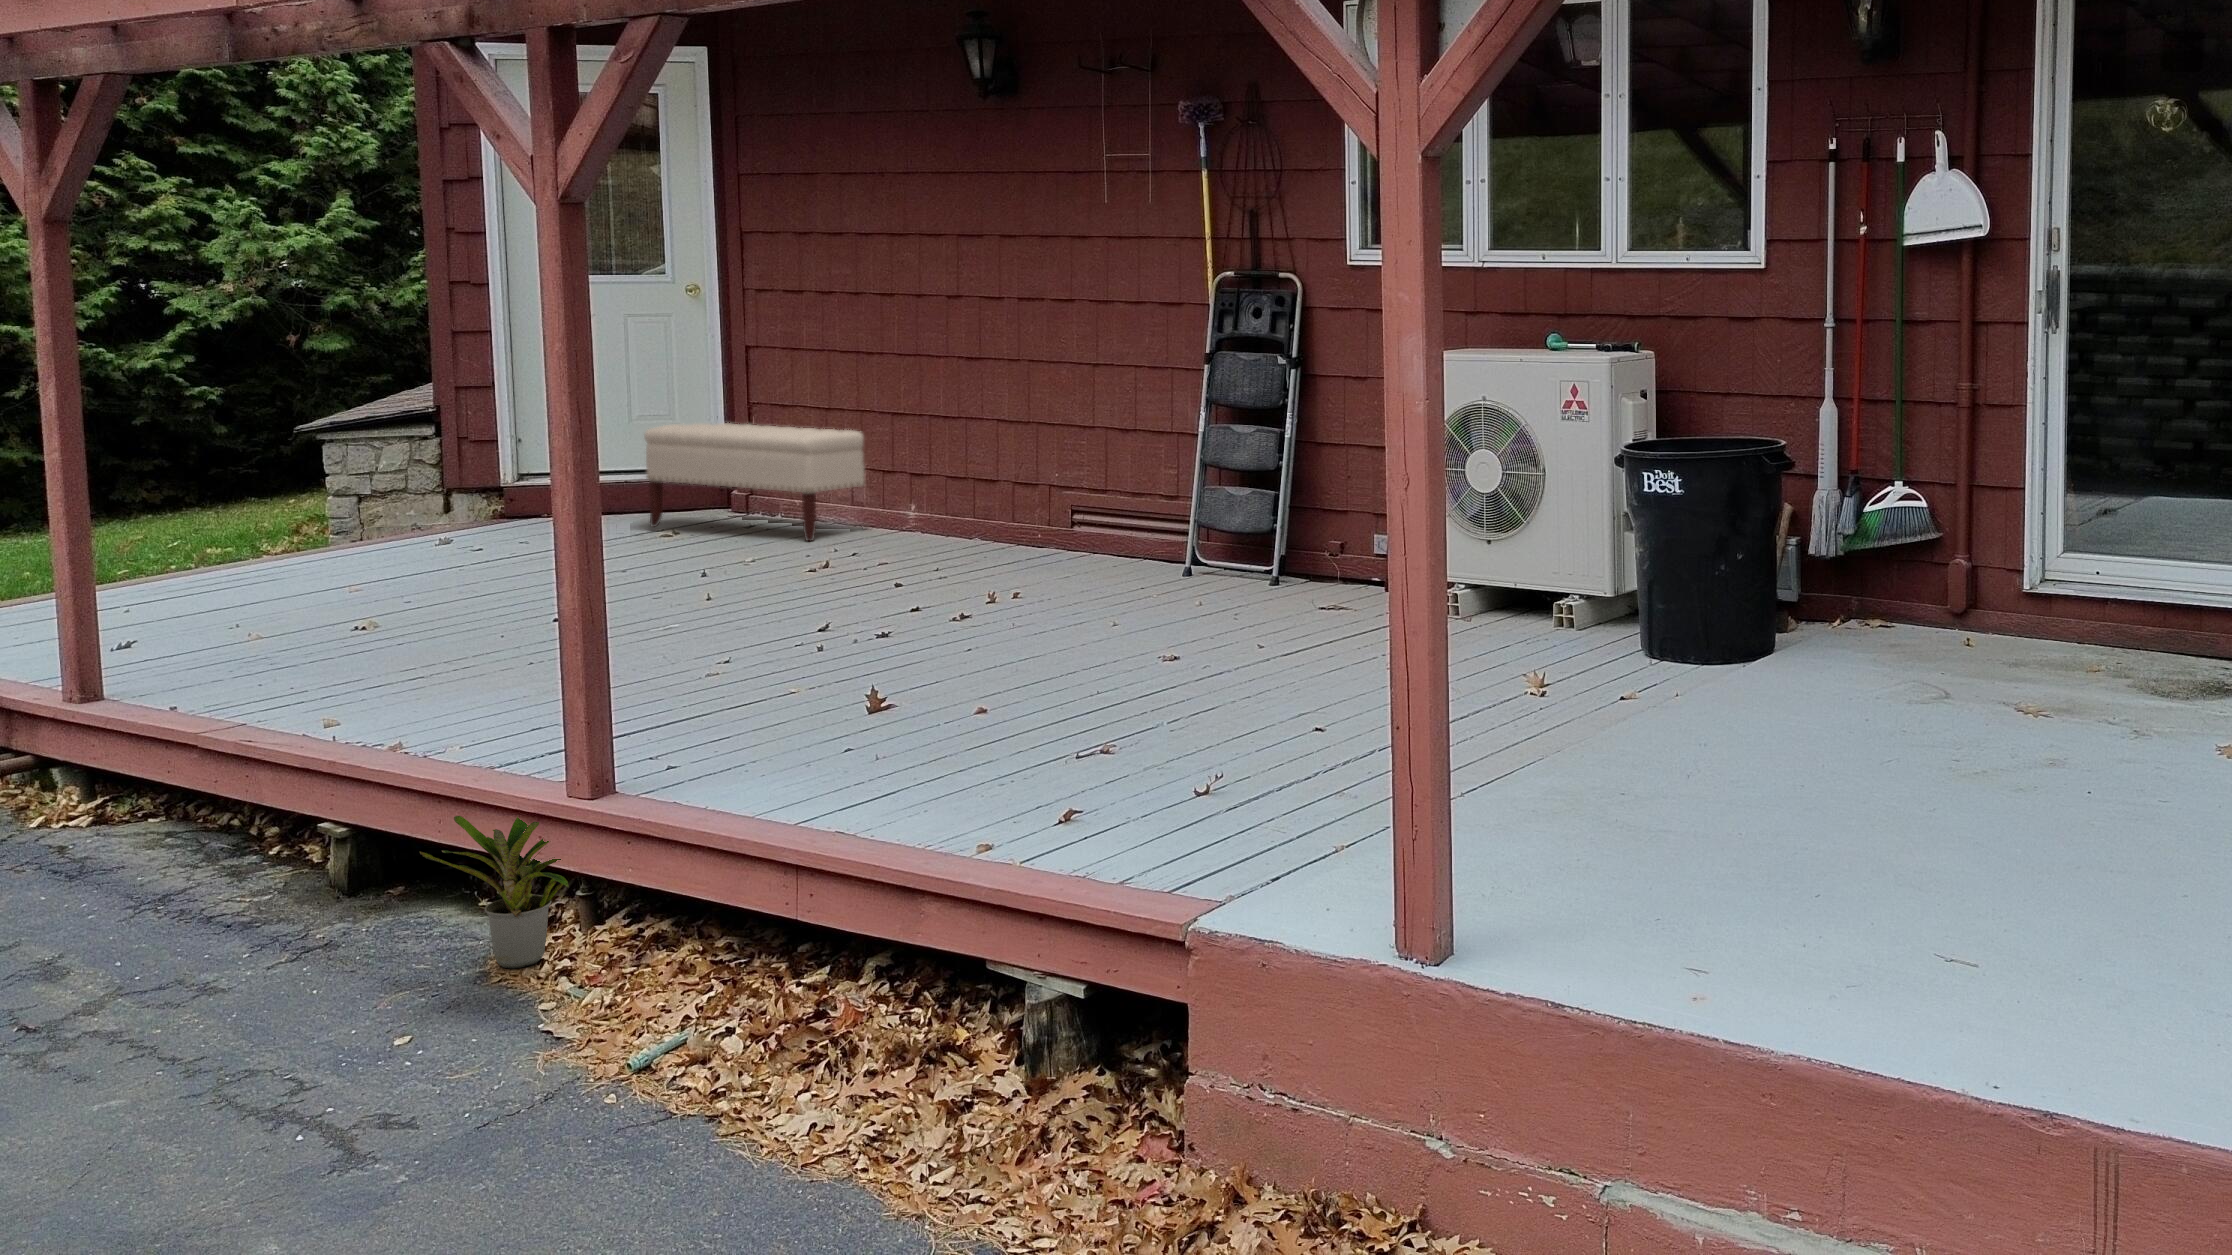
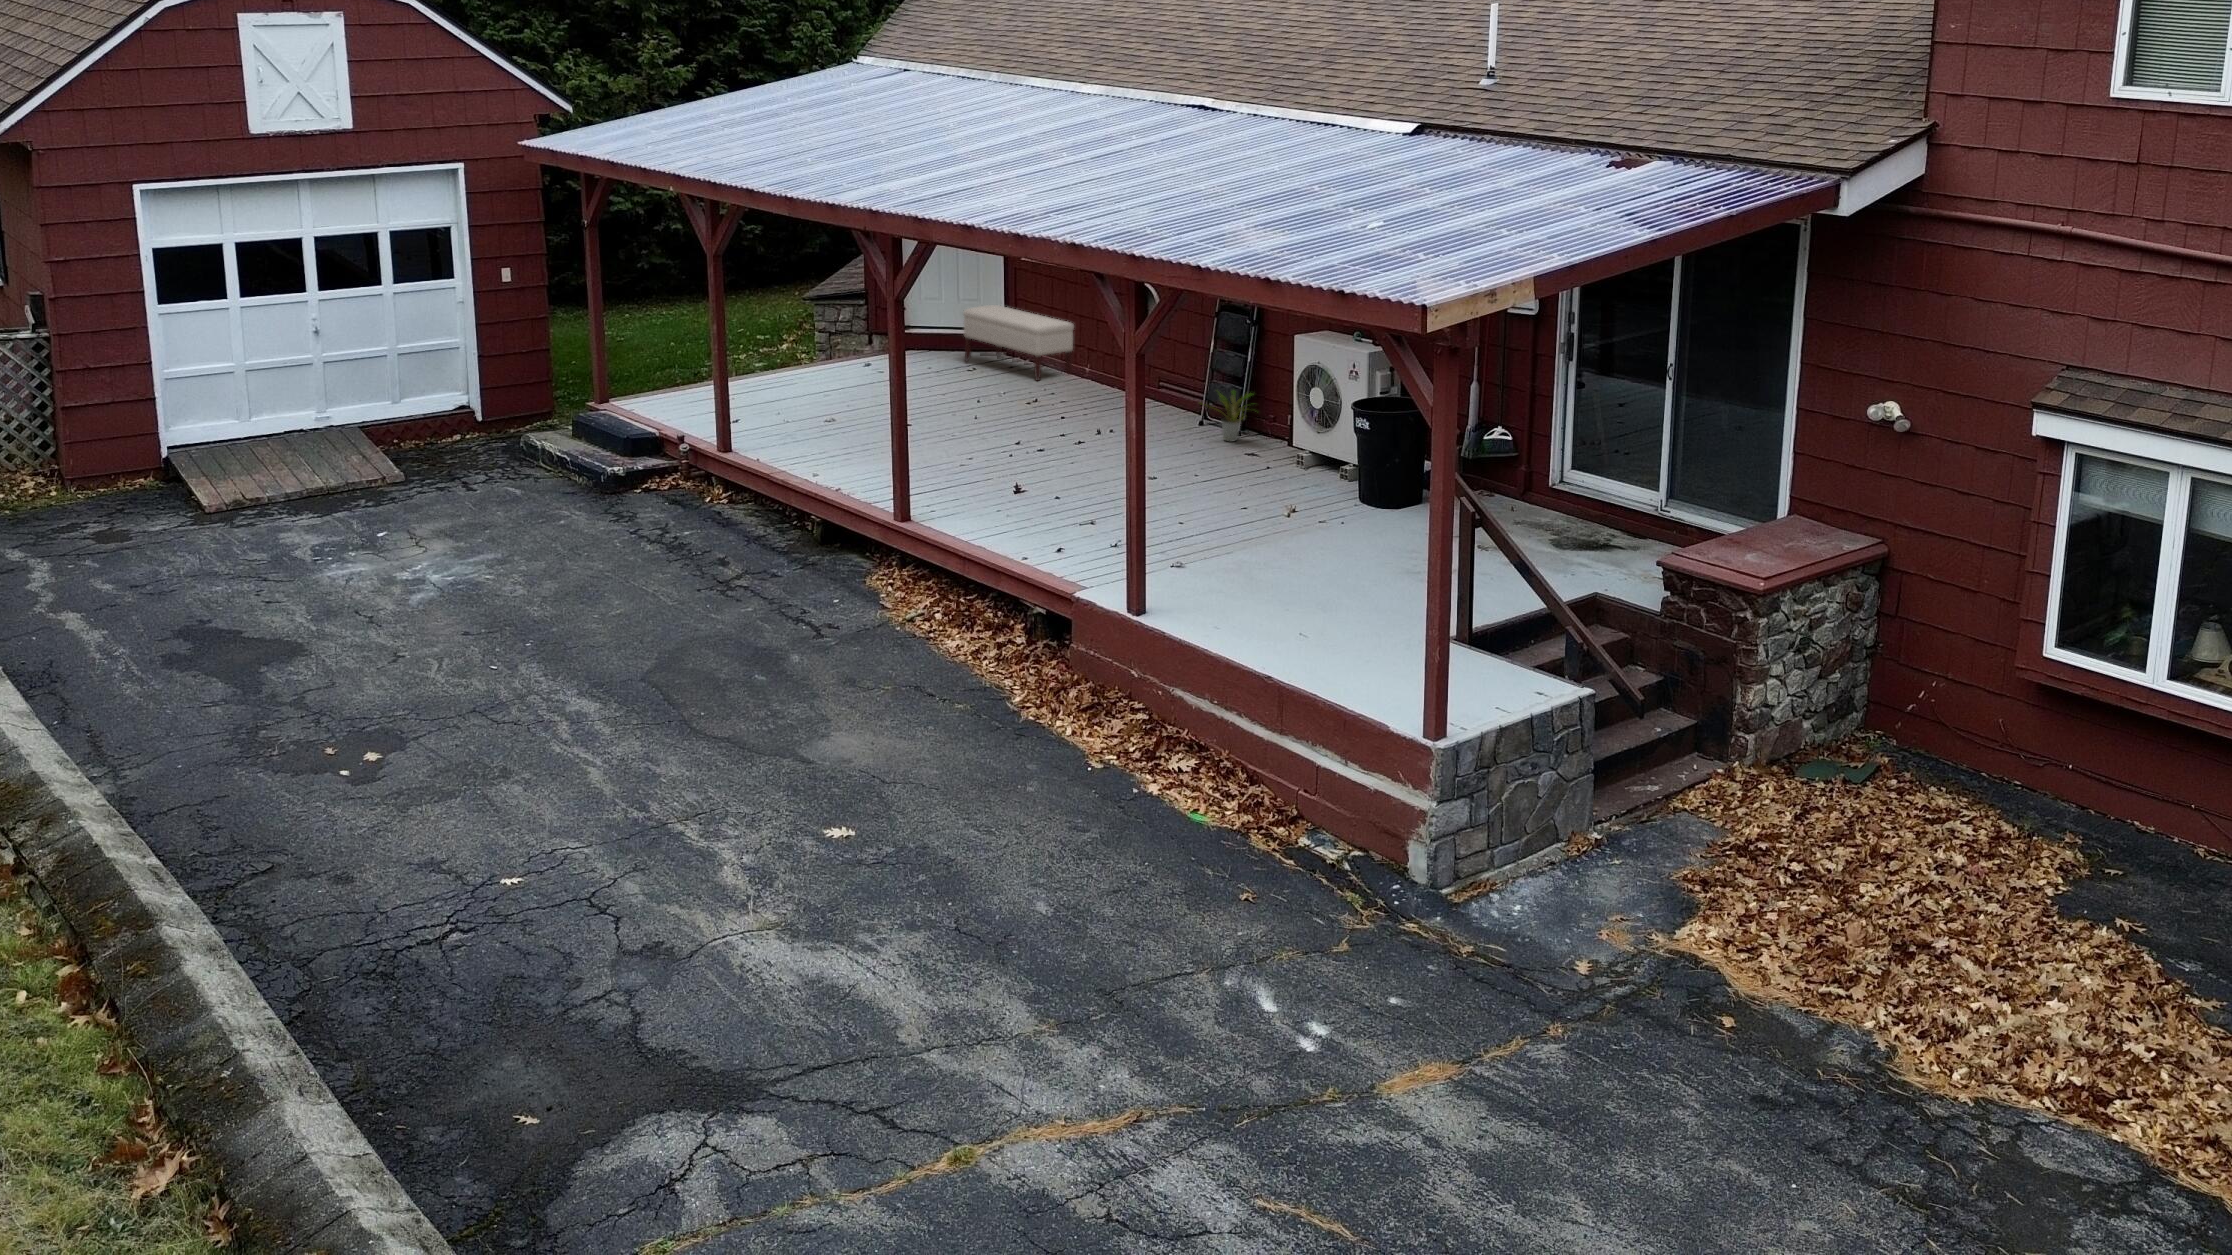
potted plant: present [420,816,569,968] -> present [1200,390,1256,442]

